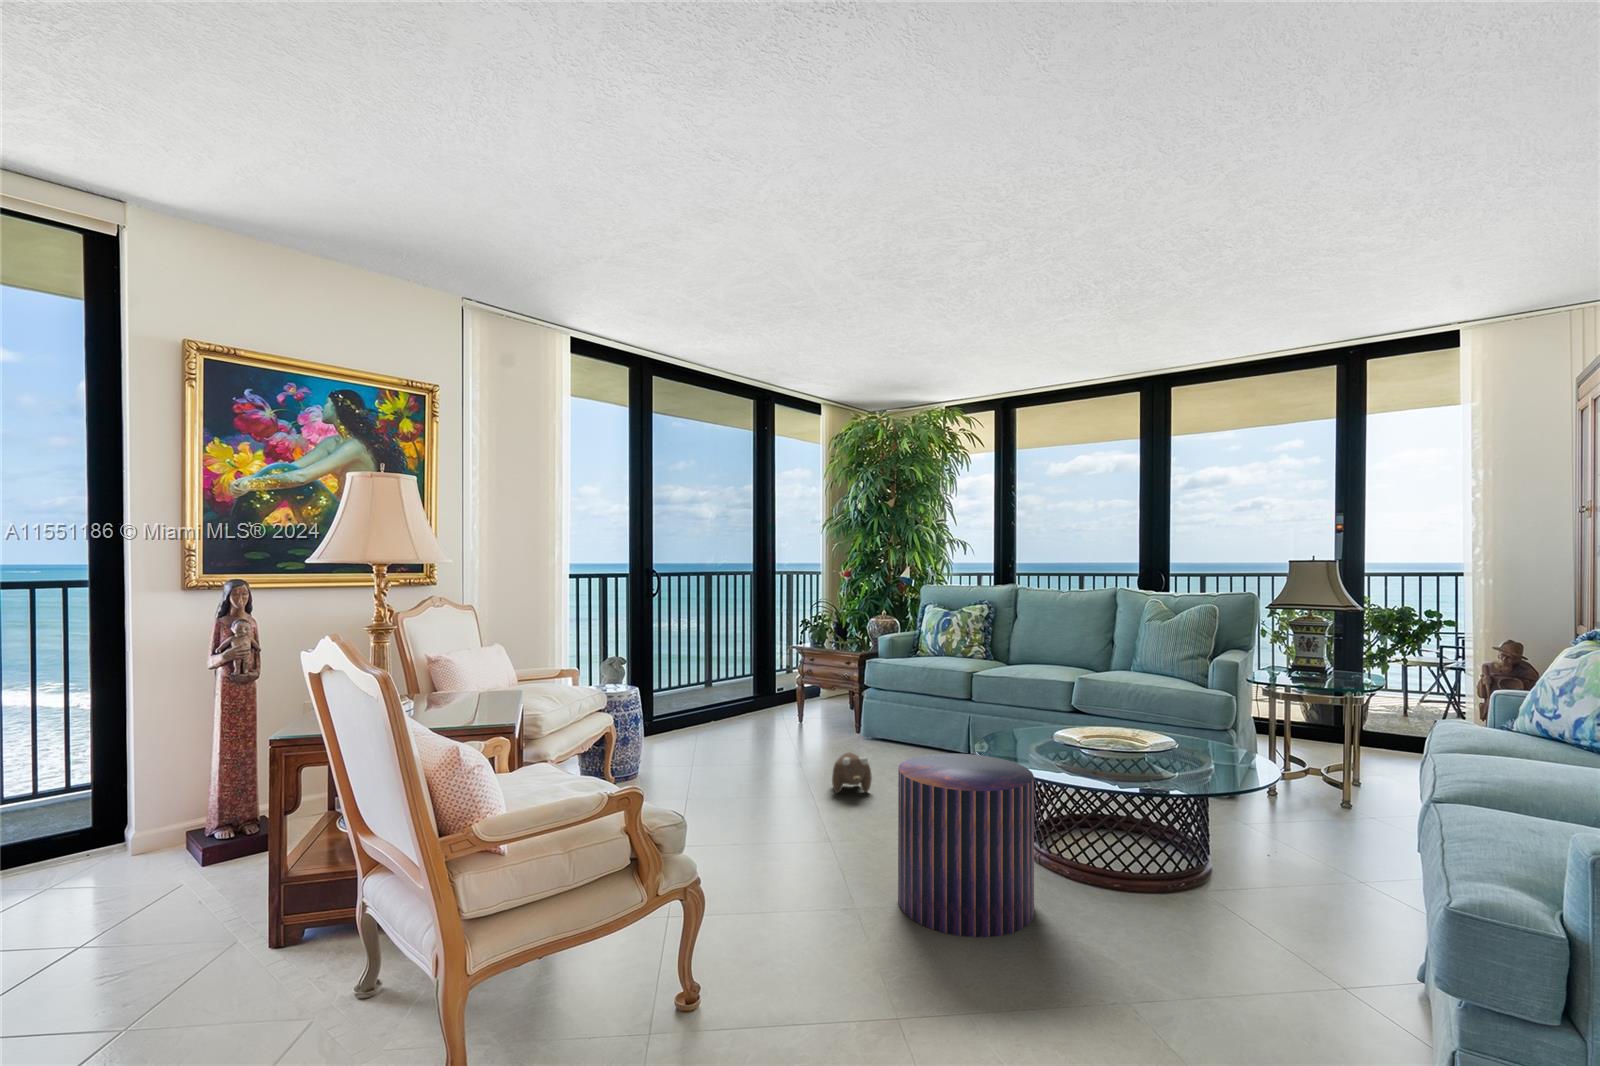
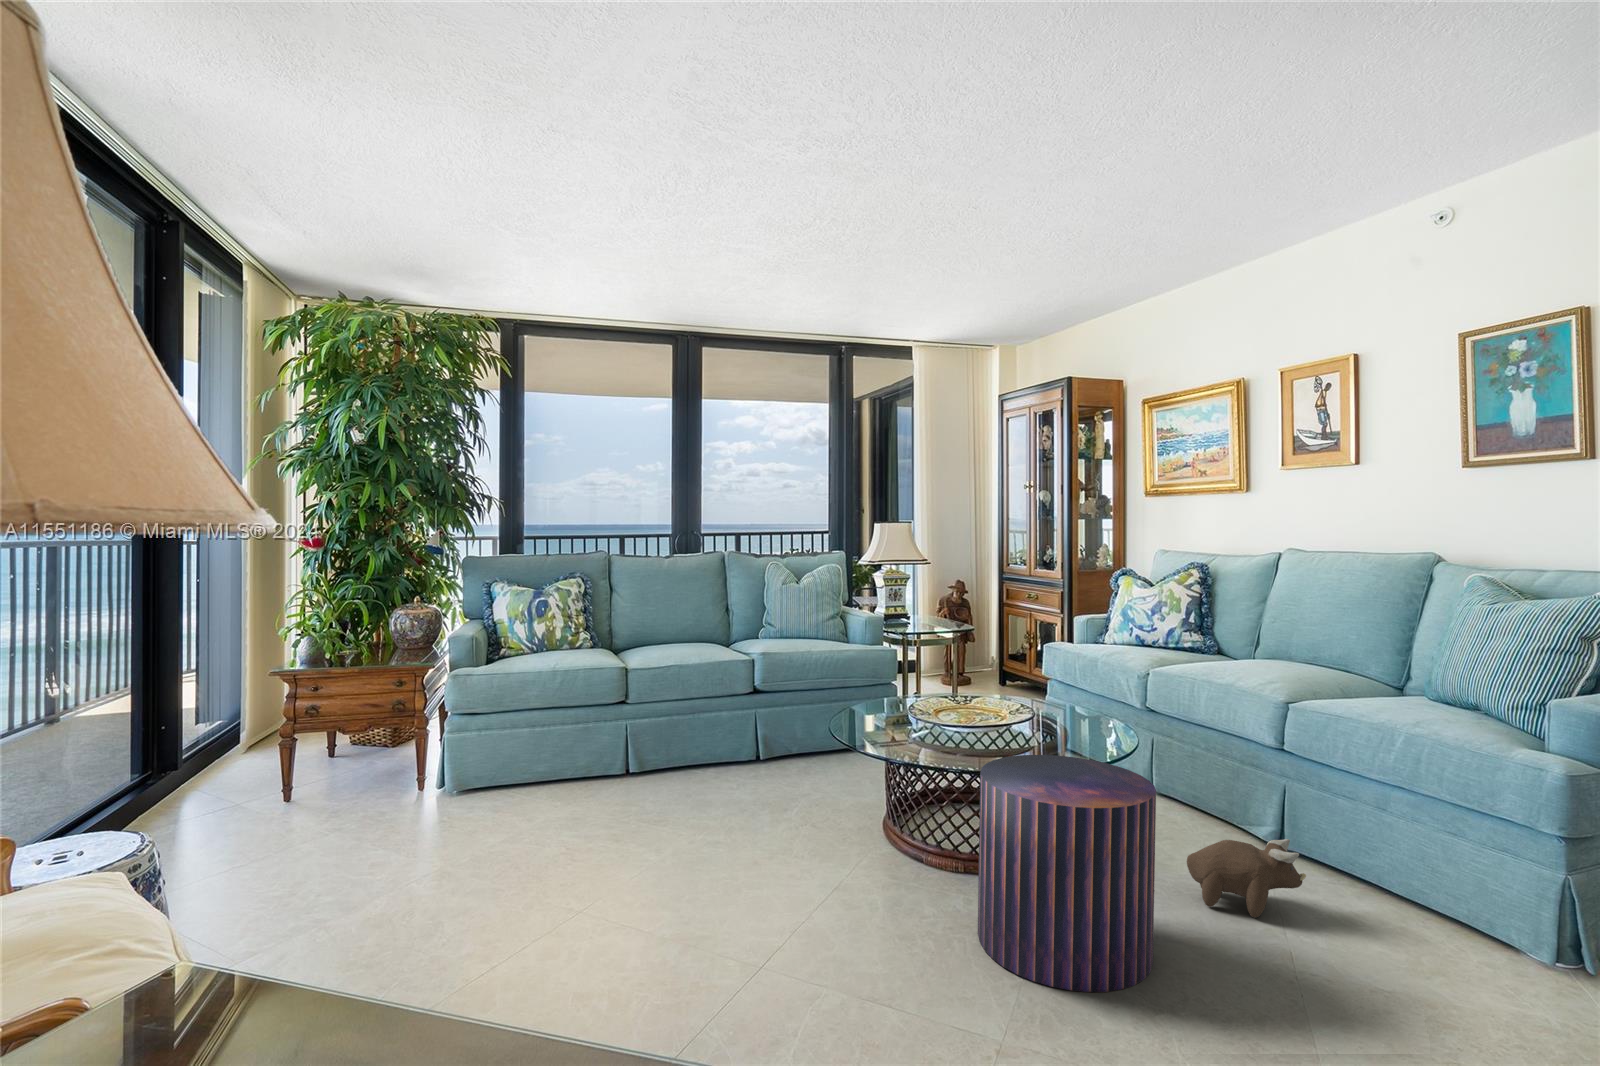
plush toy: present [832,752,872,793] -> present [1187,839,1306,918]

